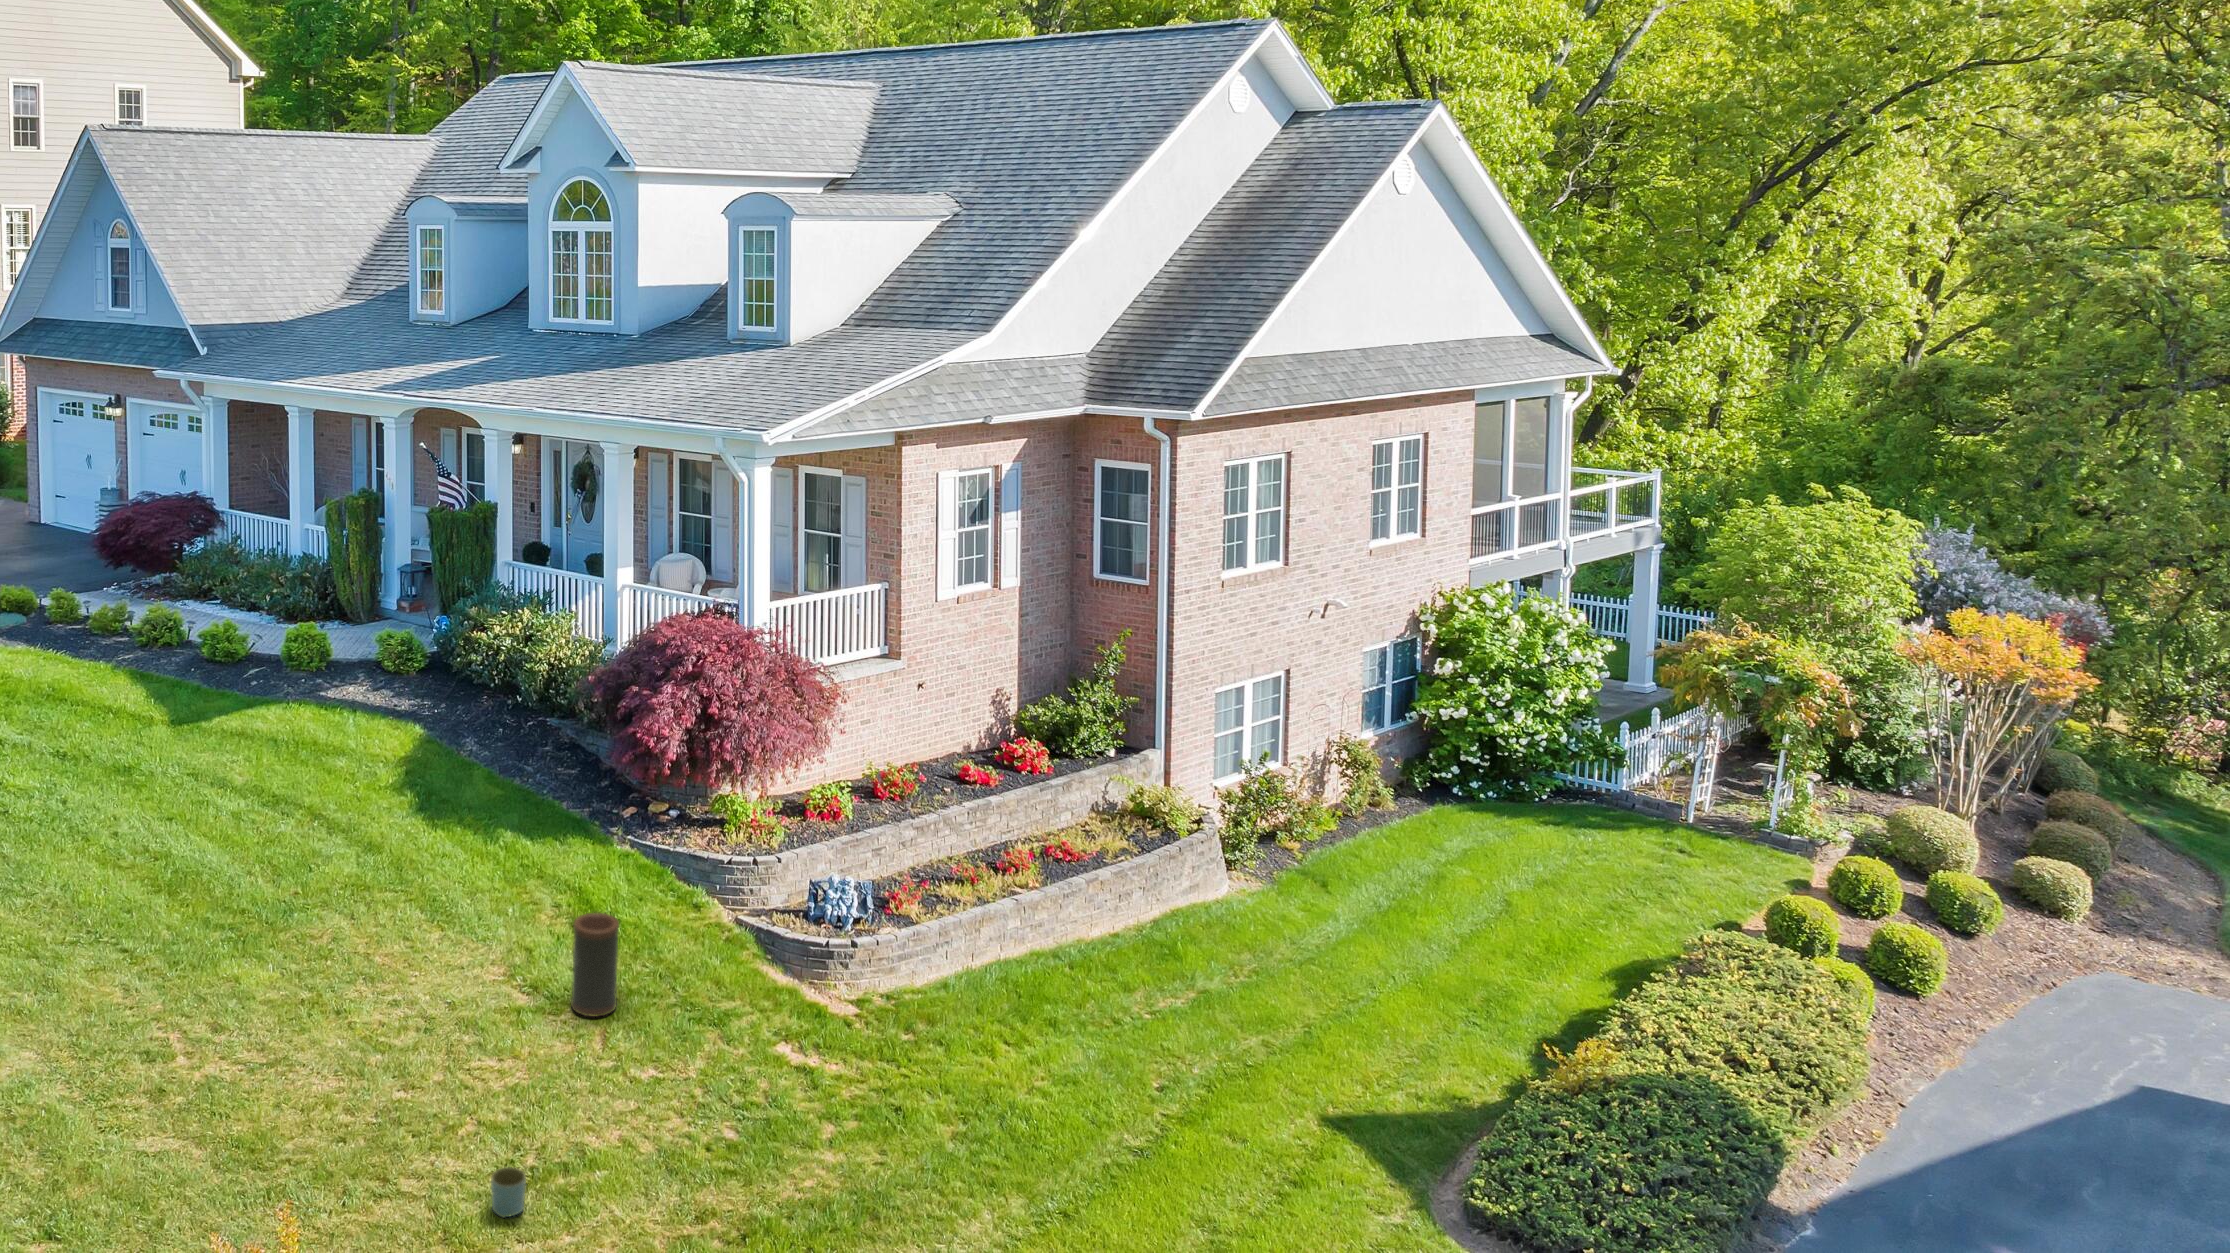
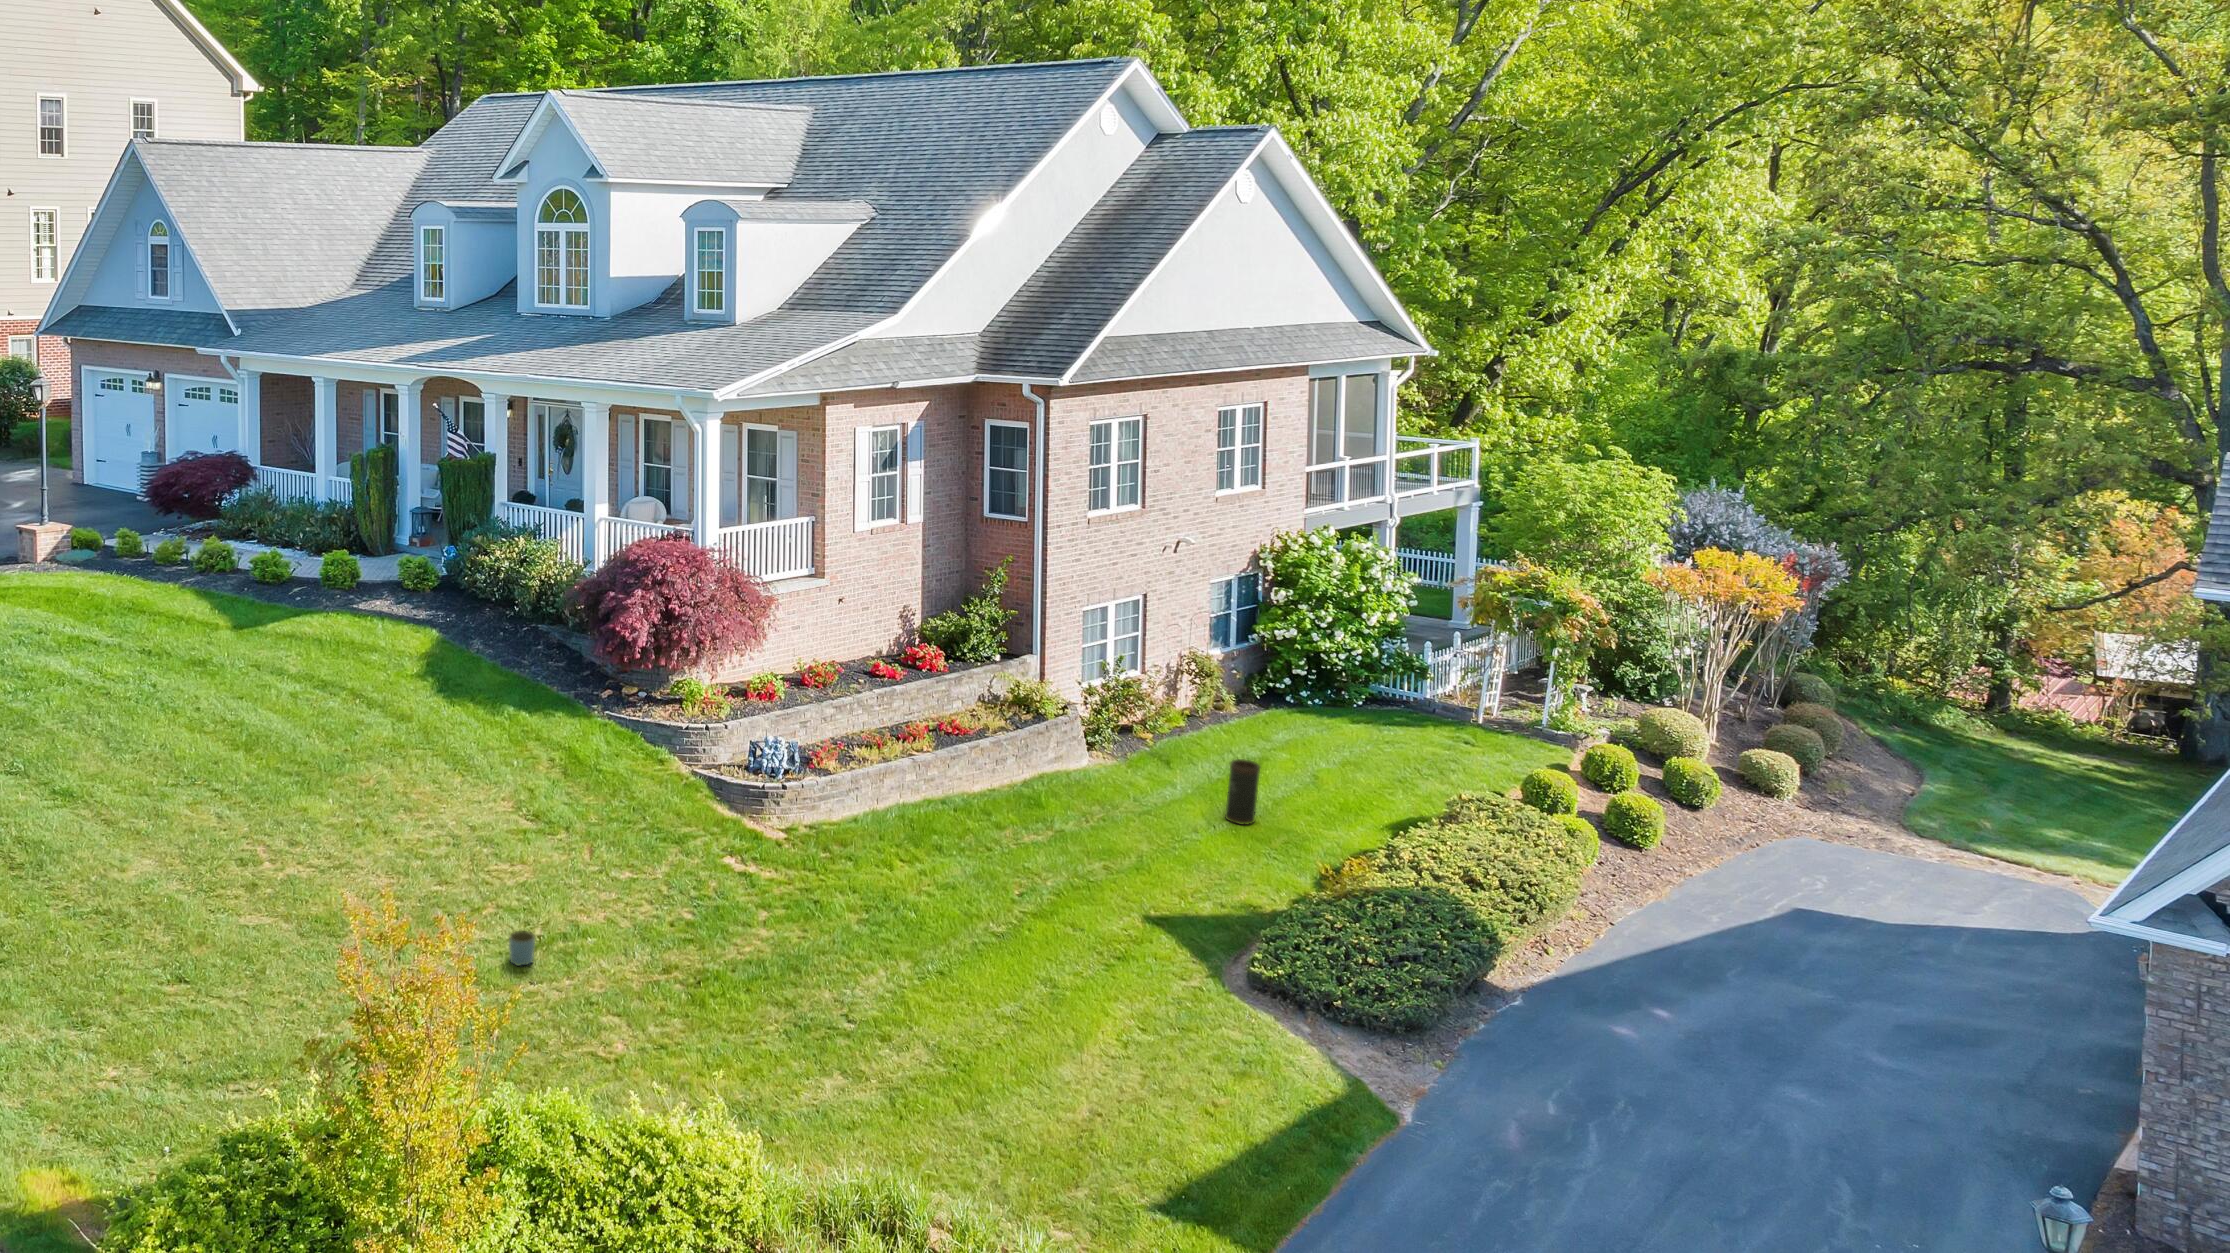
trash can: present [571,913,619,1017] -> present [1225,759,1260,825]

